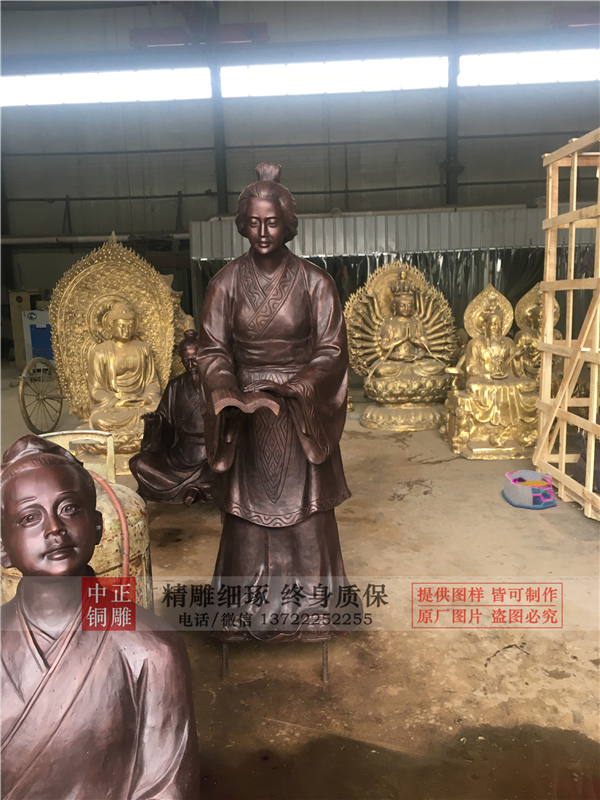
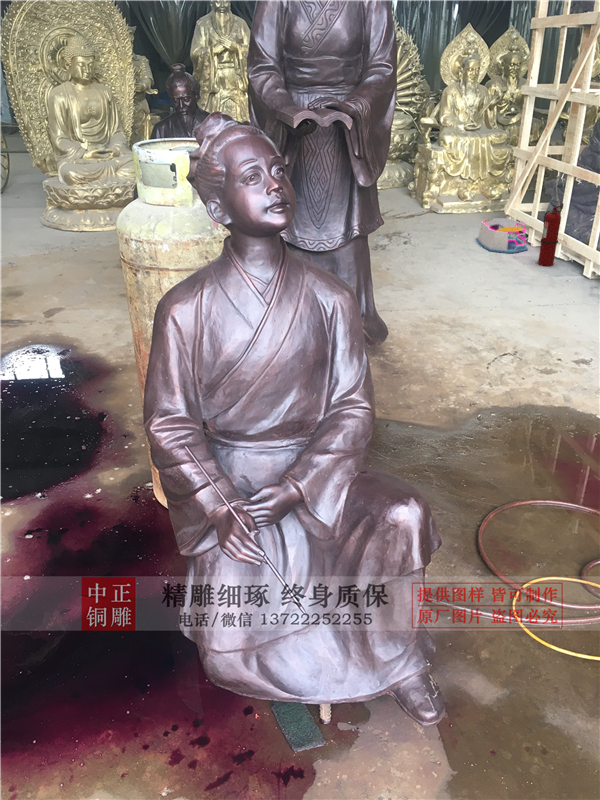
fire extinguisher: none [566,458,585,525] -> present [538,203,564,266]

